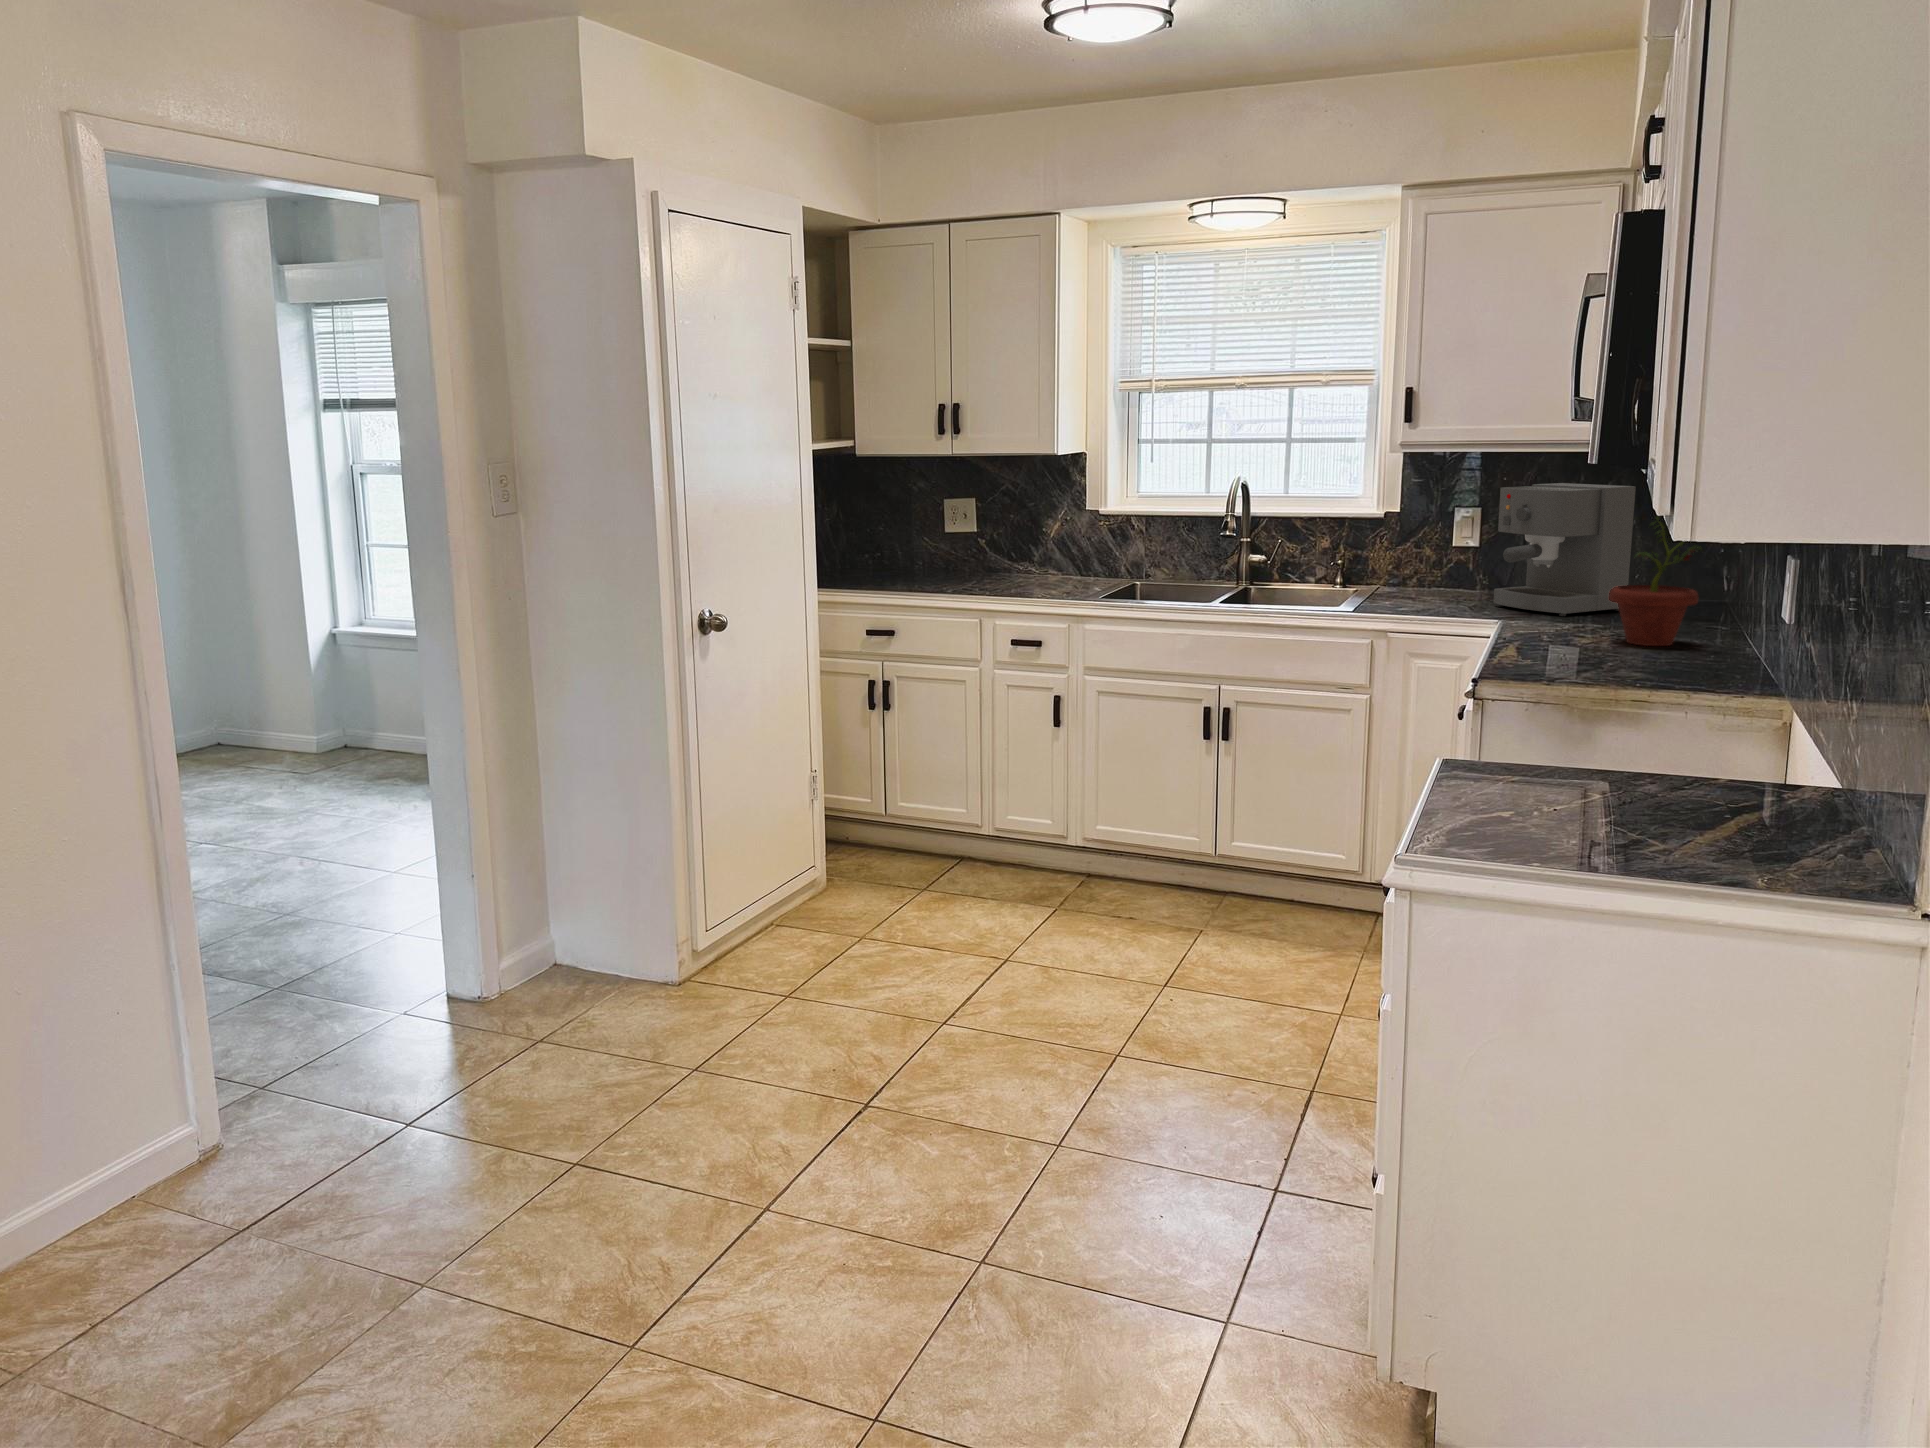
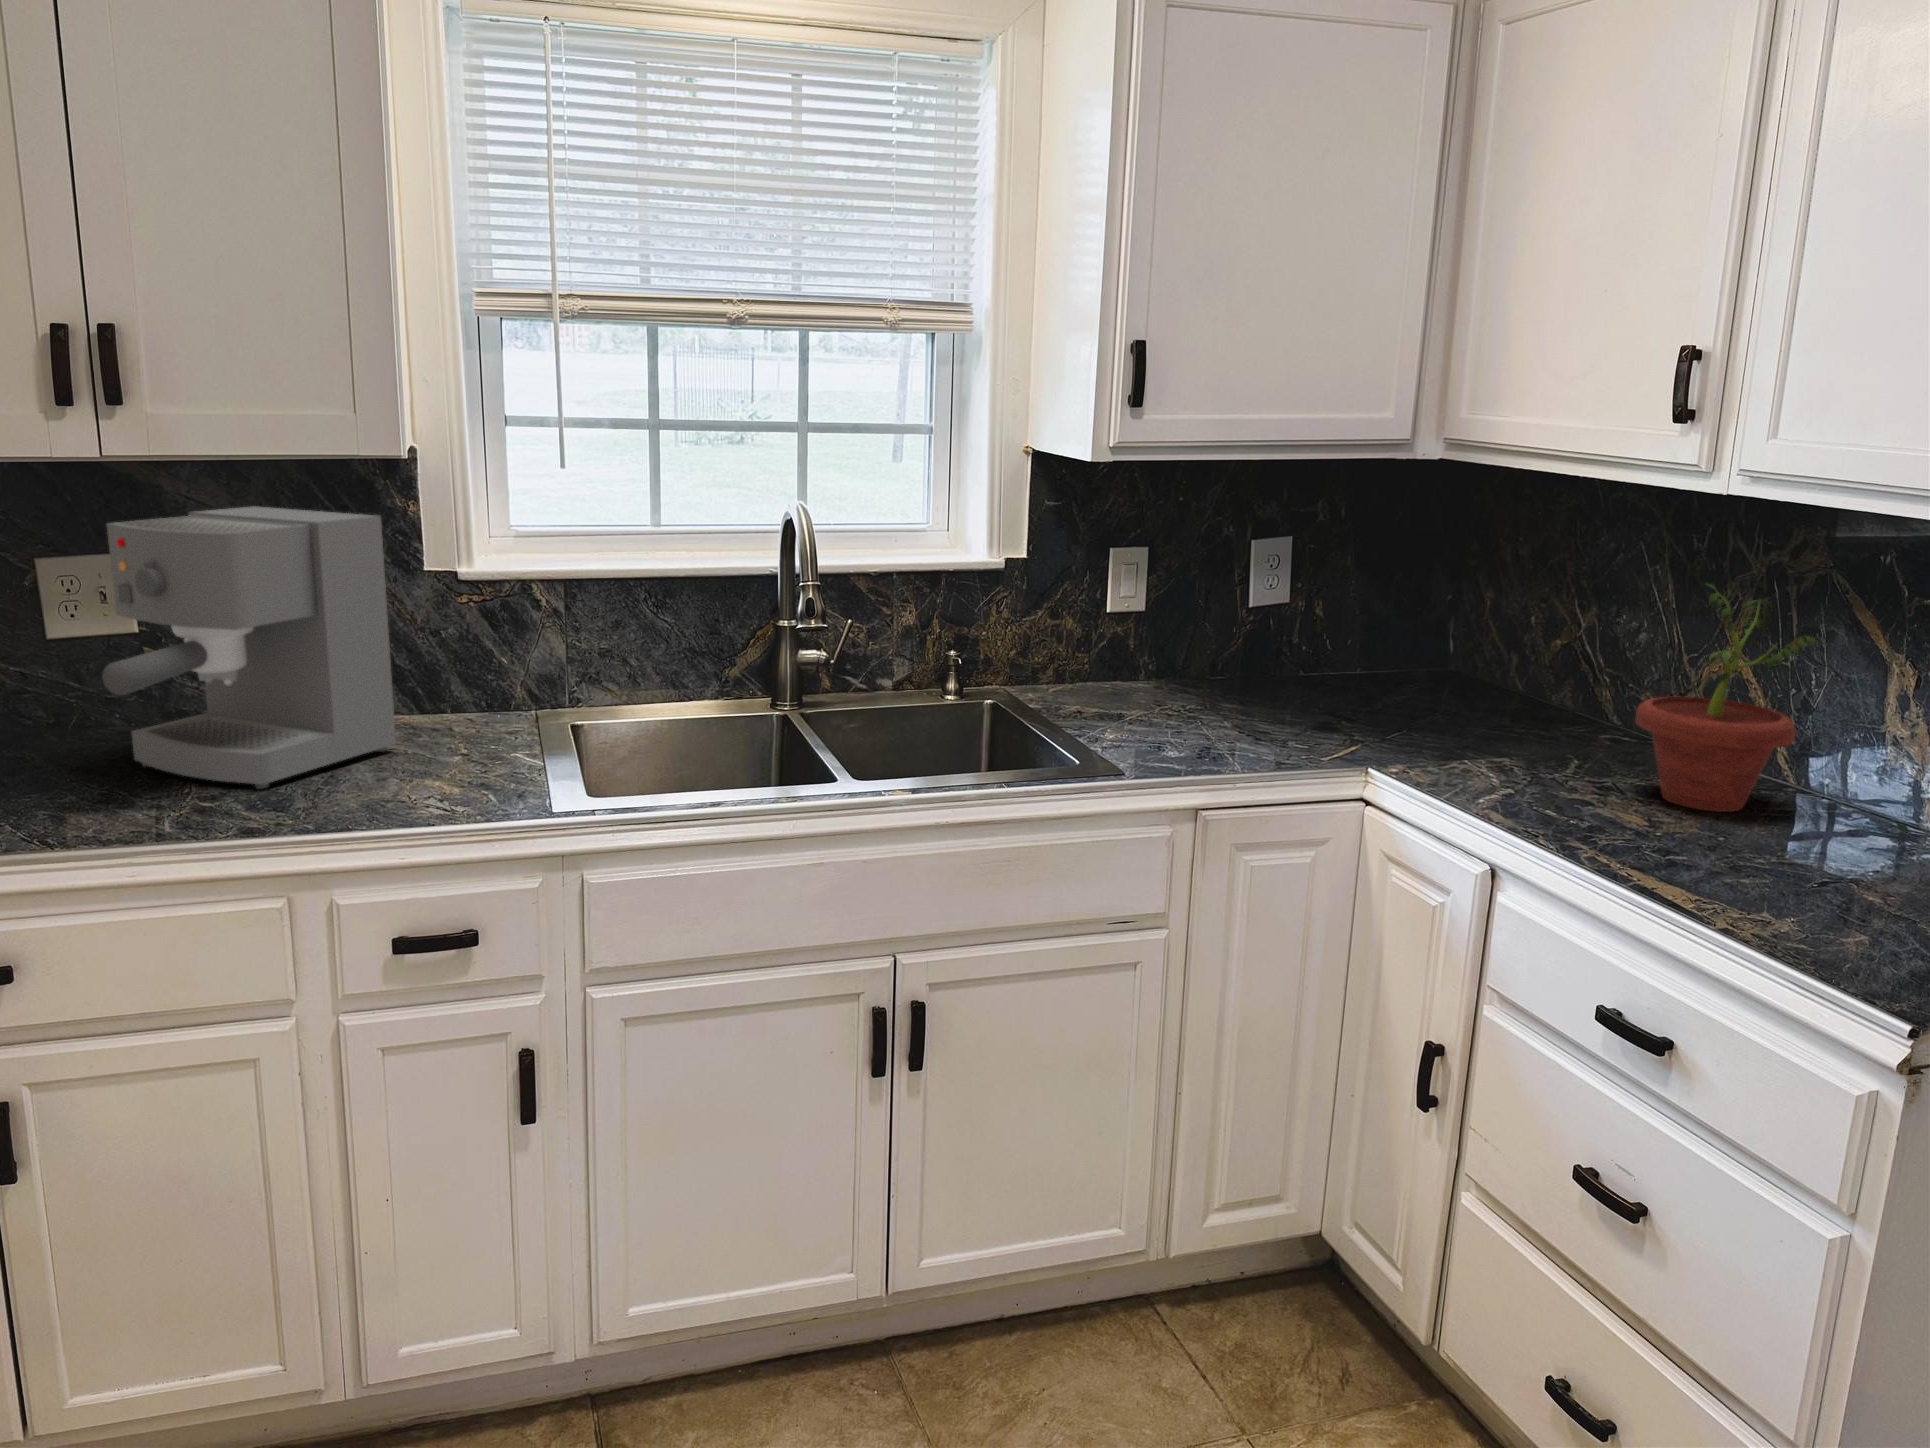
coffee maker: present [1494,483,1636,616] -> present [102,506,396,789]

